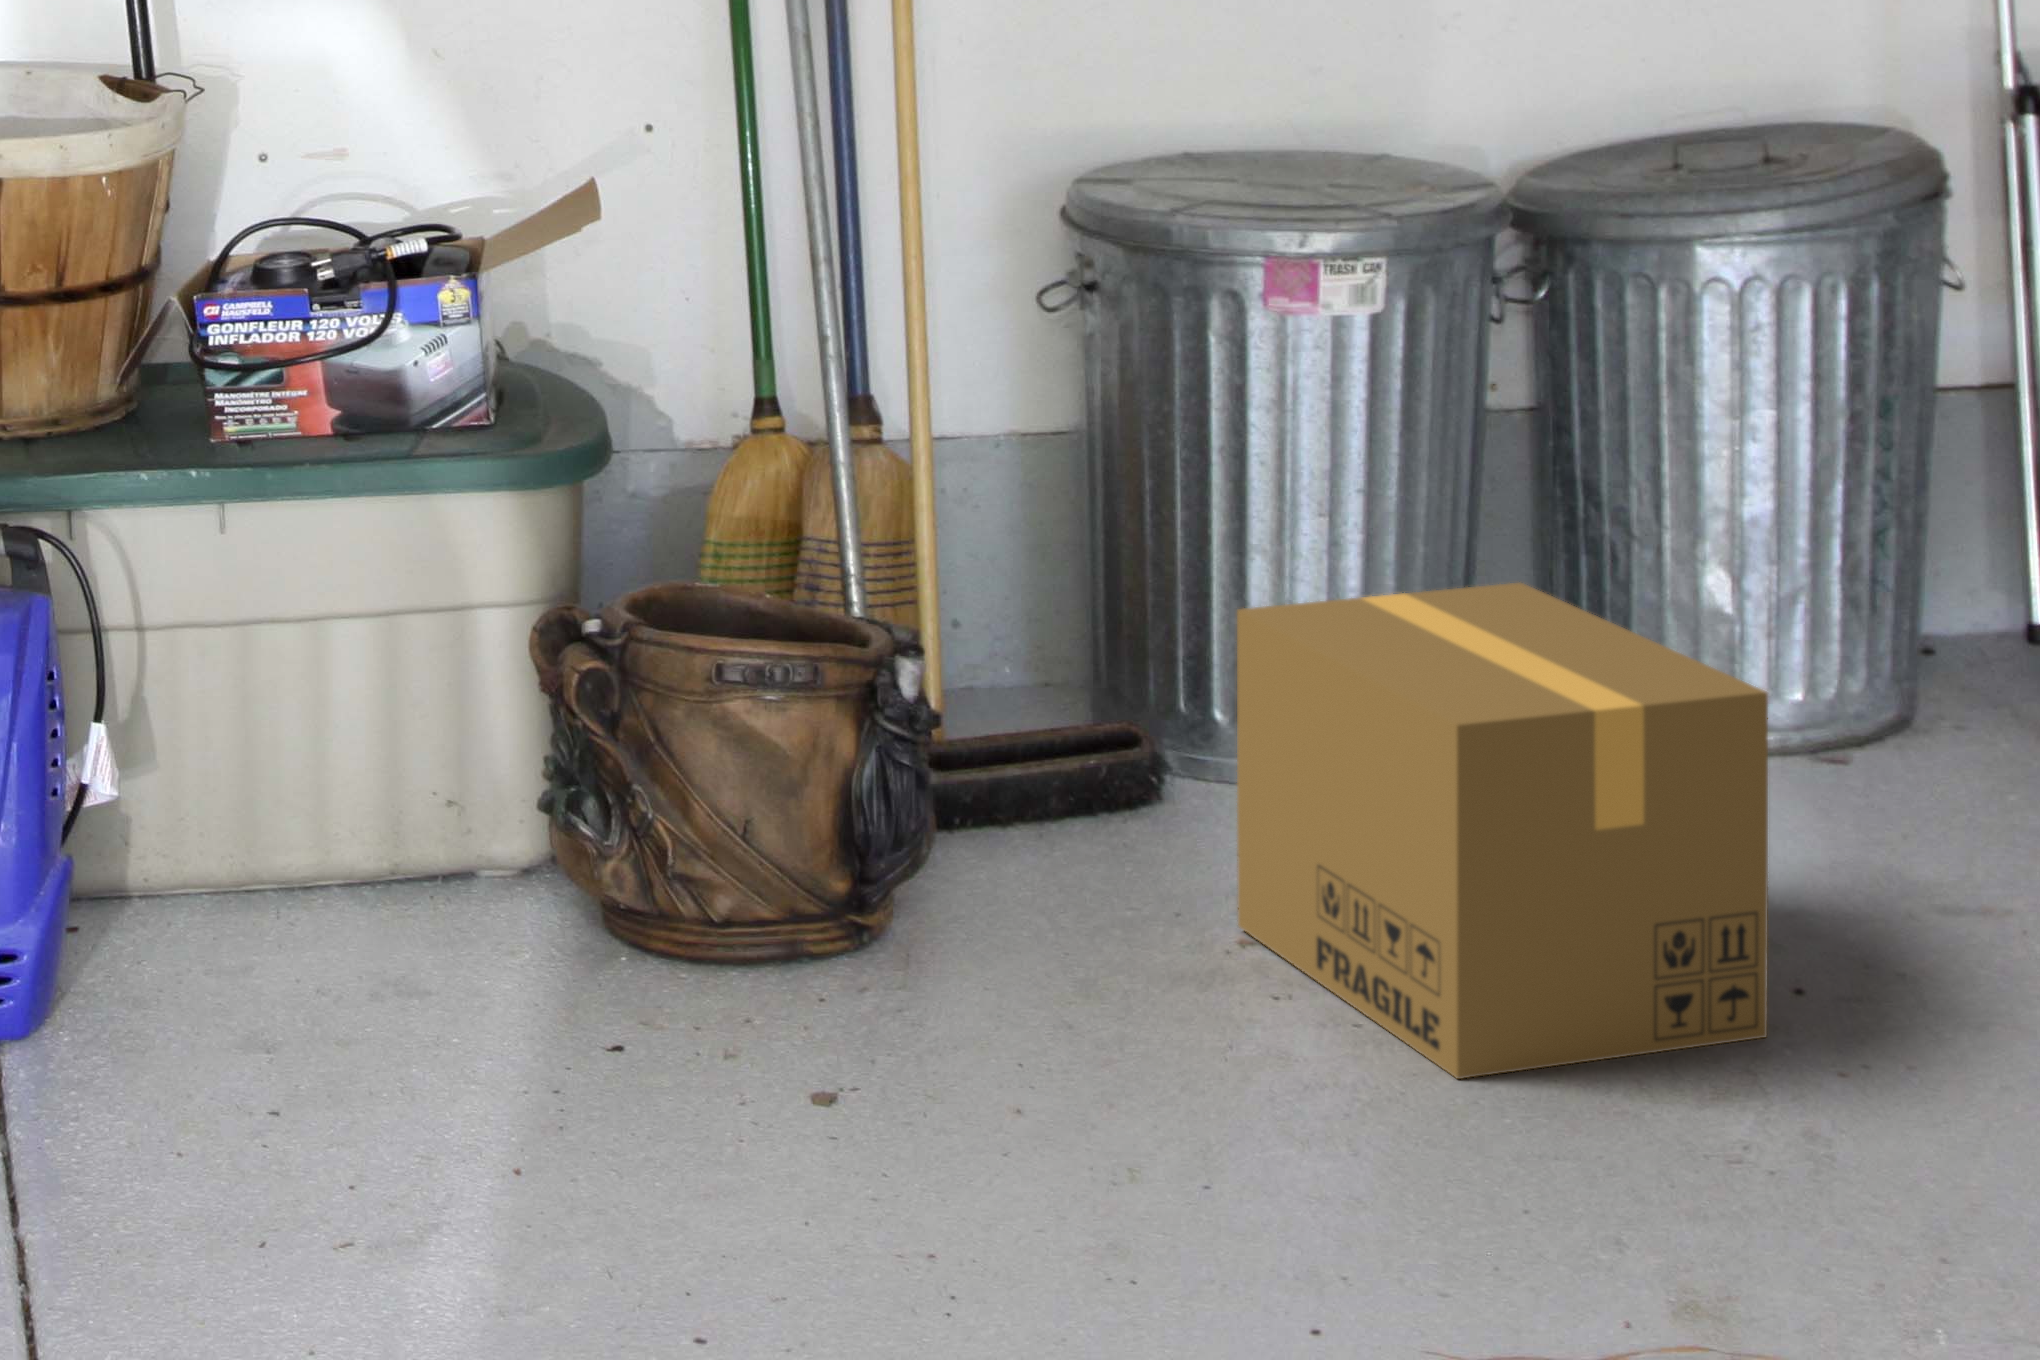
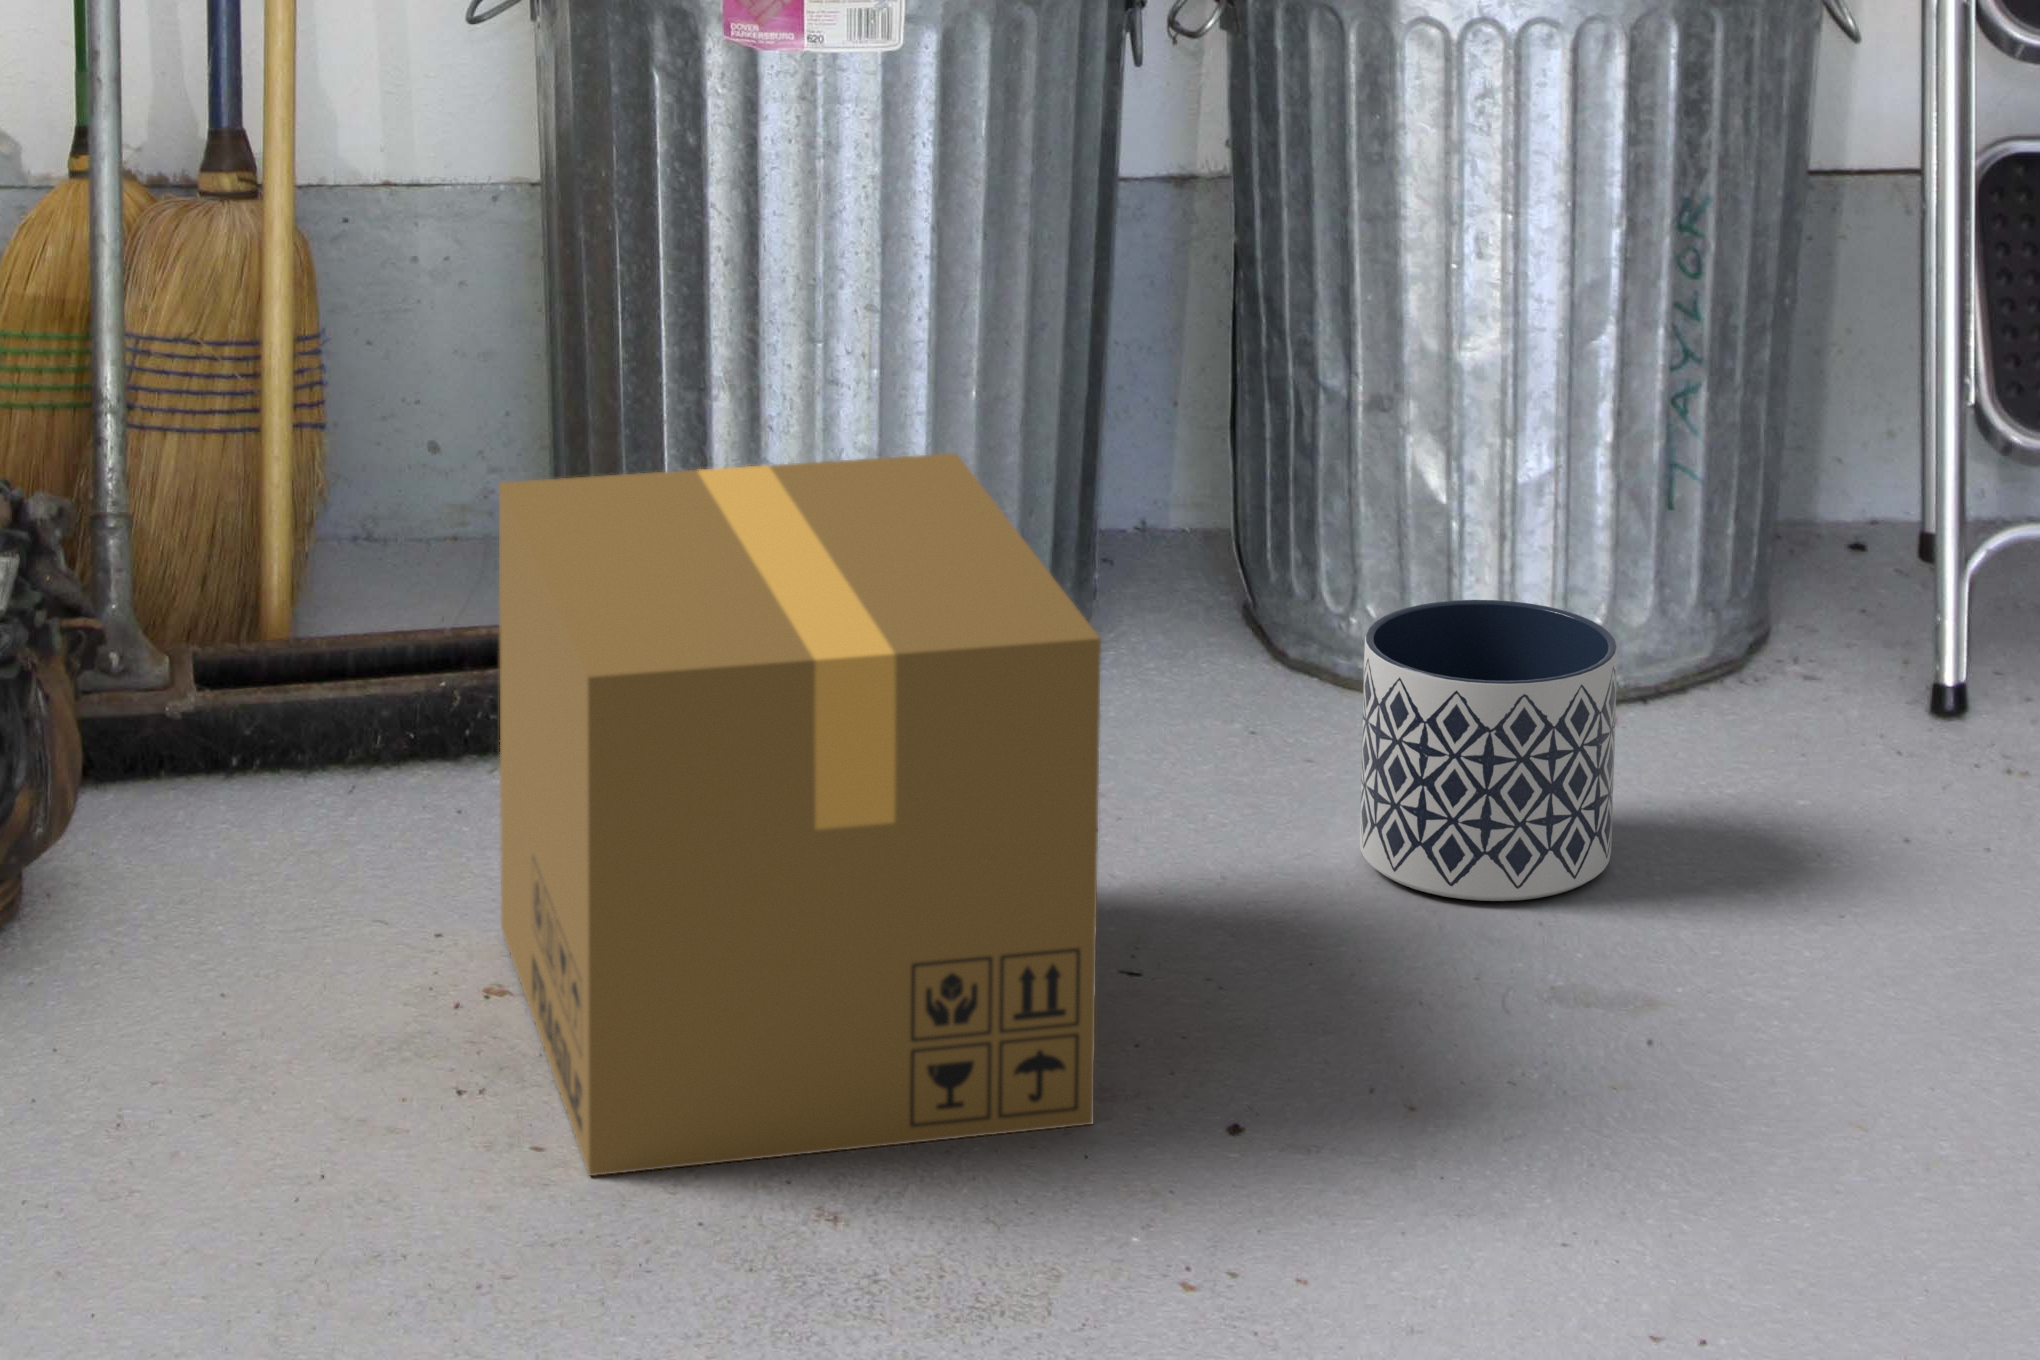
planter: none [1774,682,1963,890] -> present [1360,600,1617,901]

